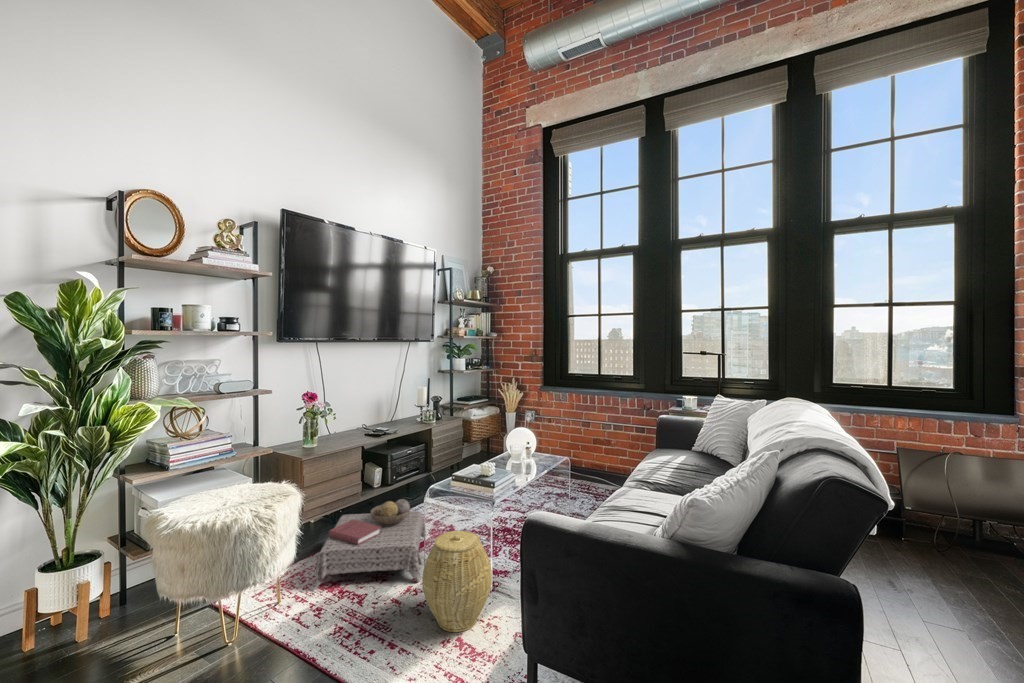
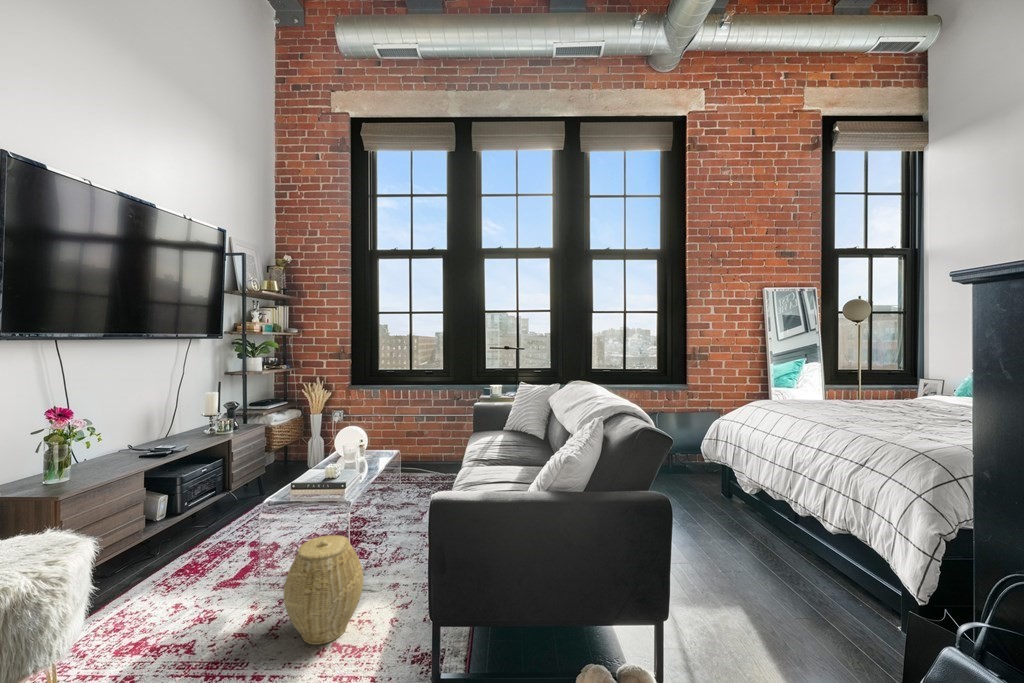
ottoman: present [314,499,426,588] -> none [104,520,262,658]

